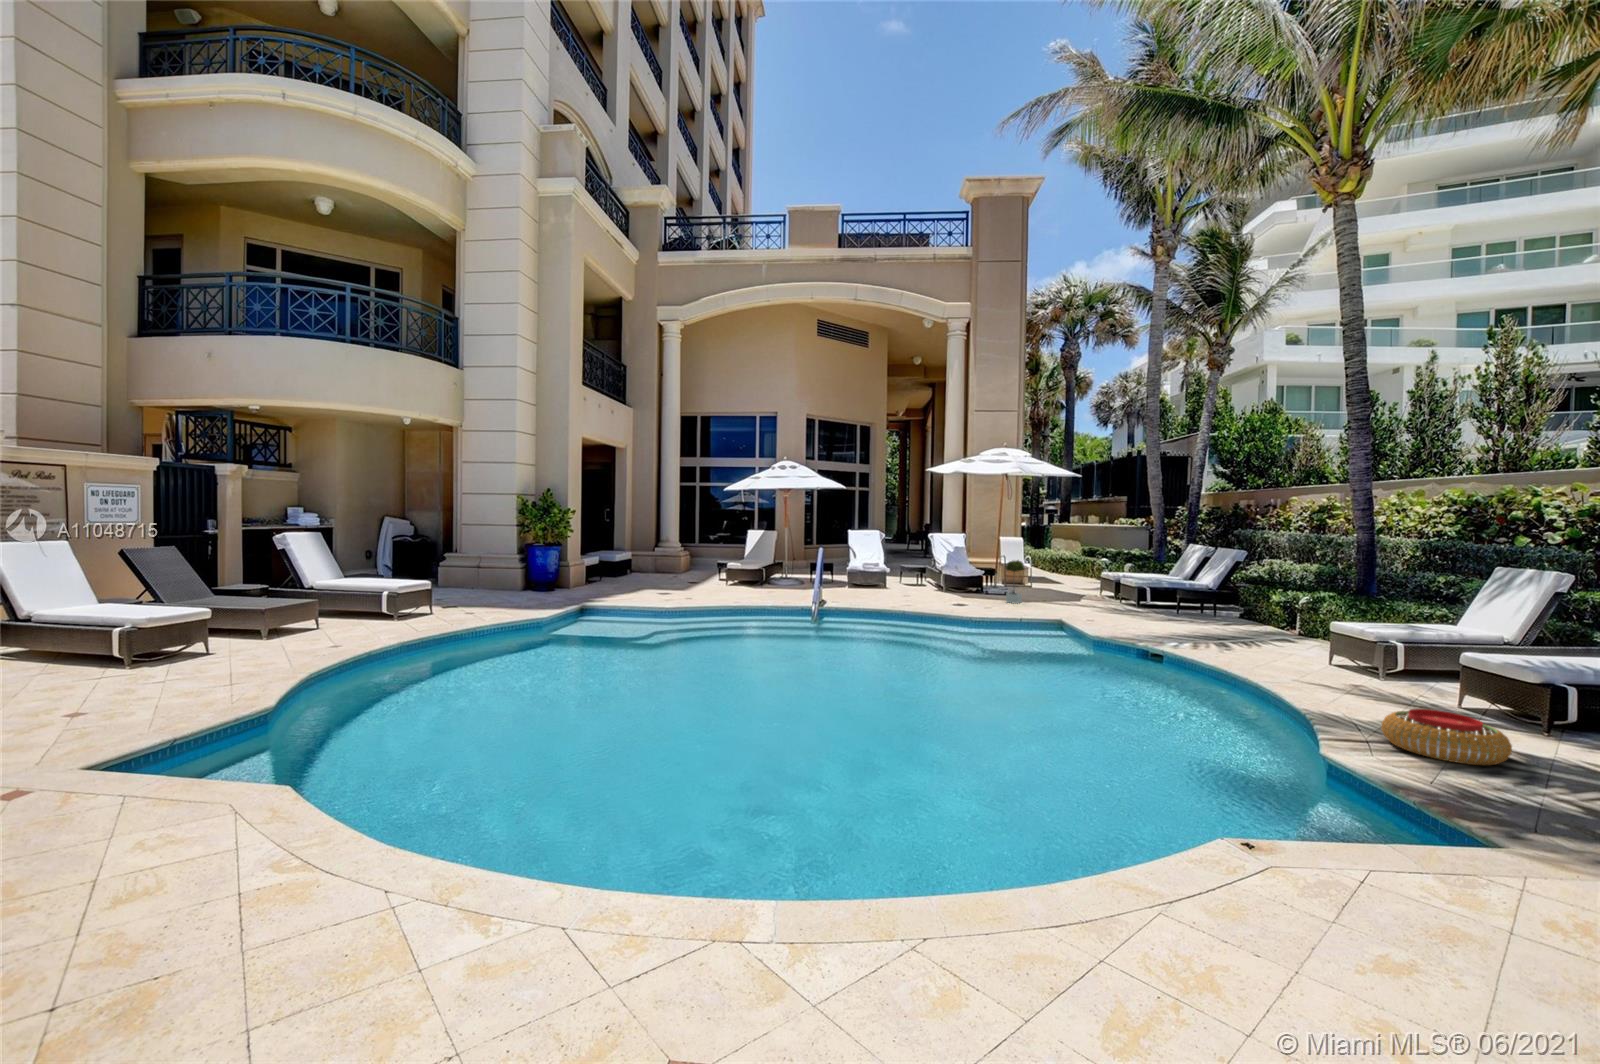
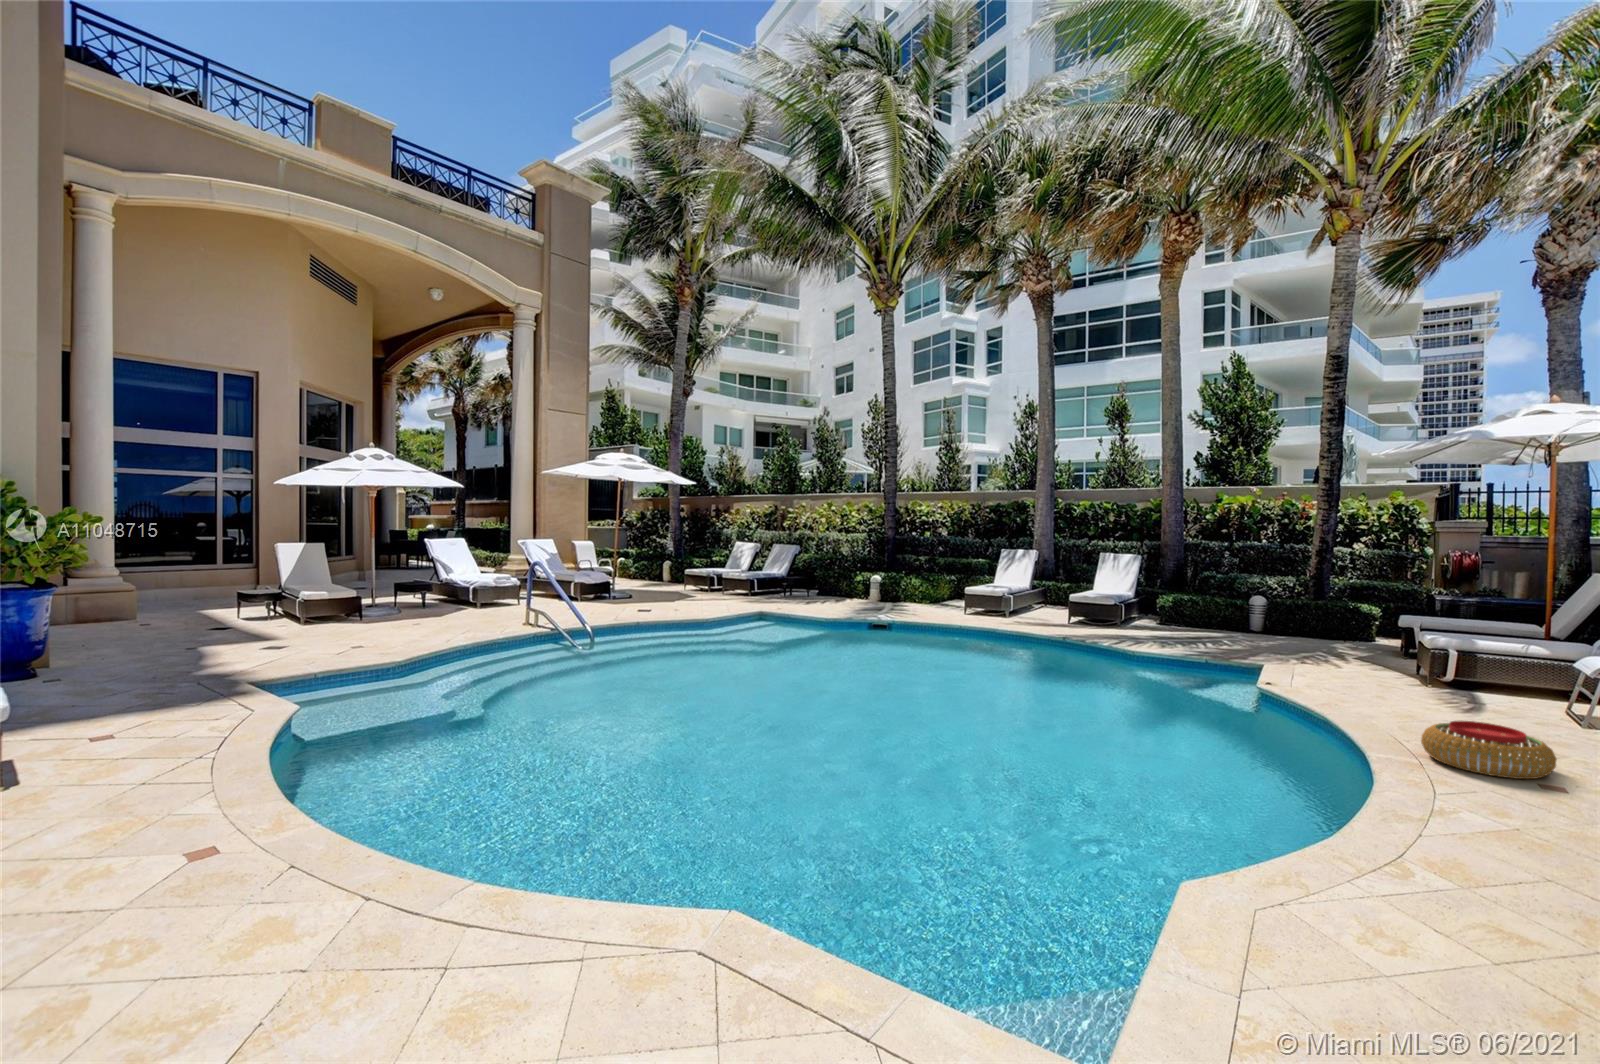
potted tree: present [1006,560,1024,604] -> none [1028,565,1049,613]

